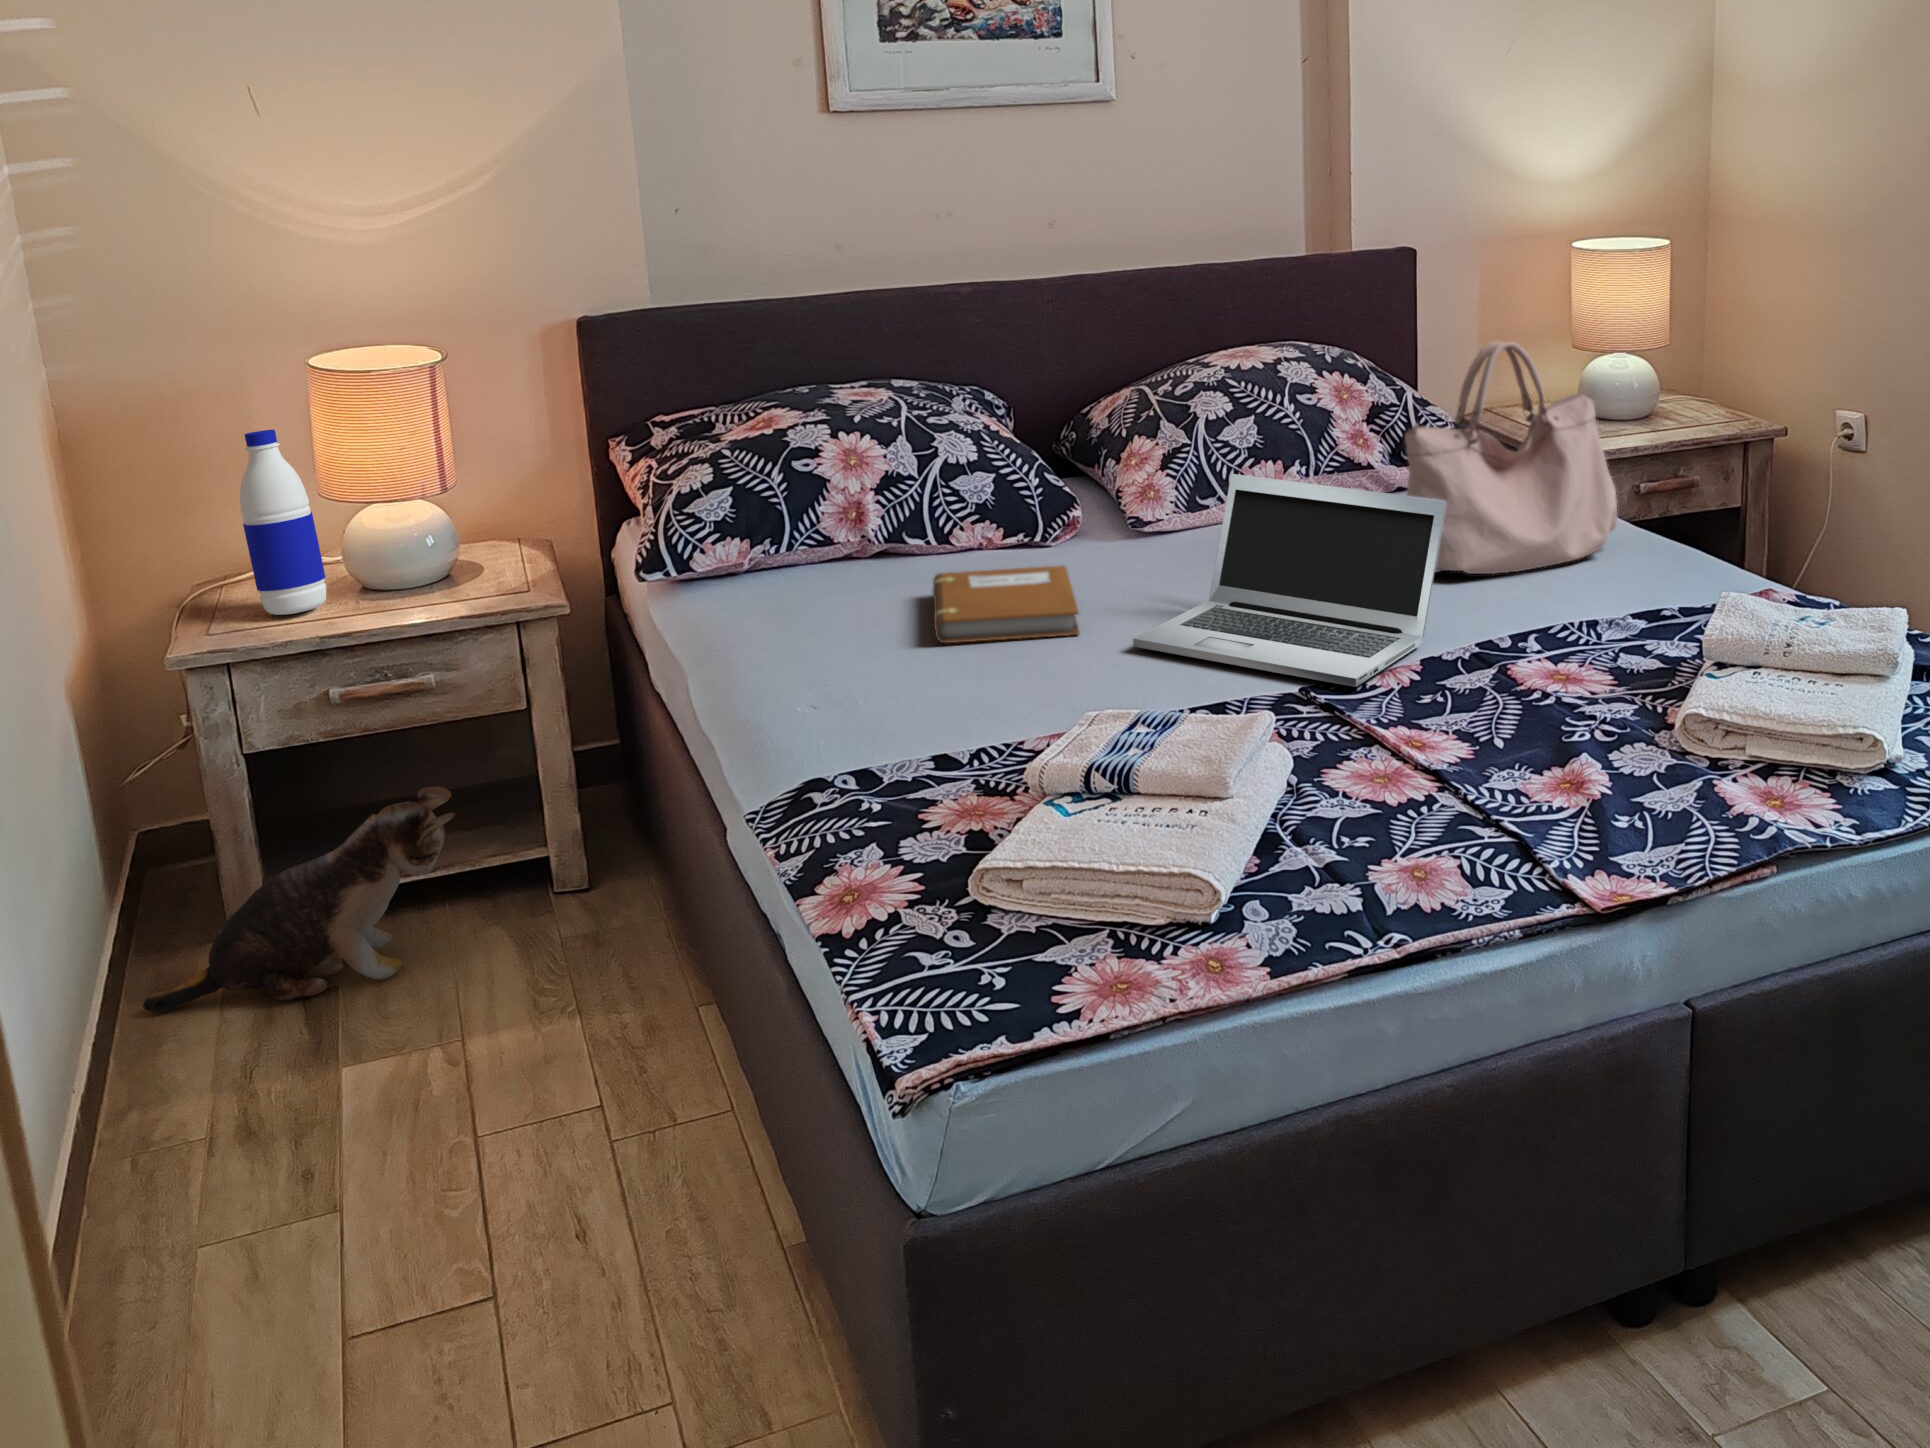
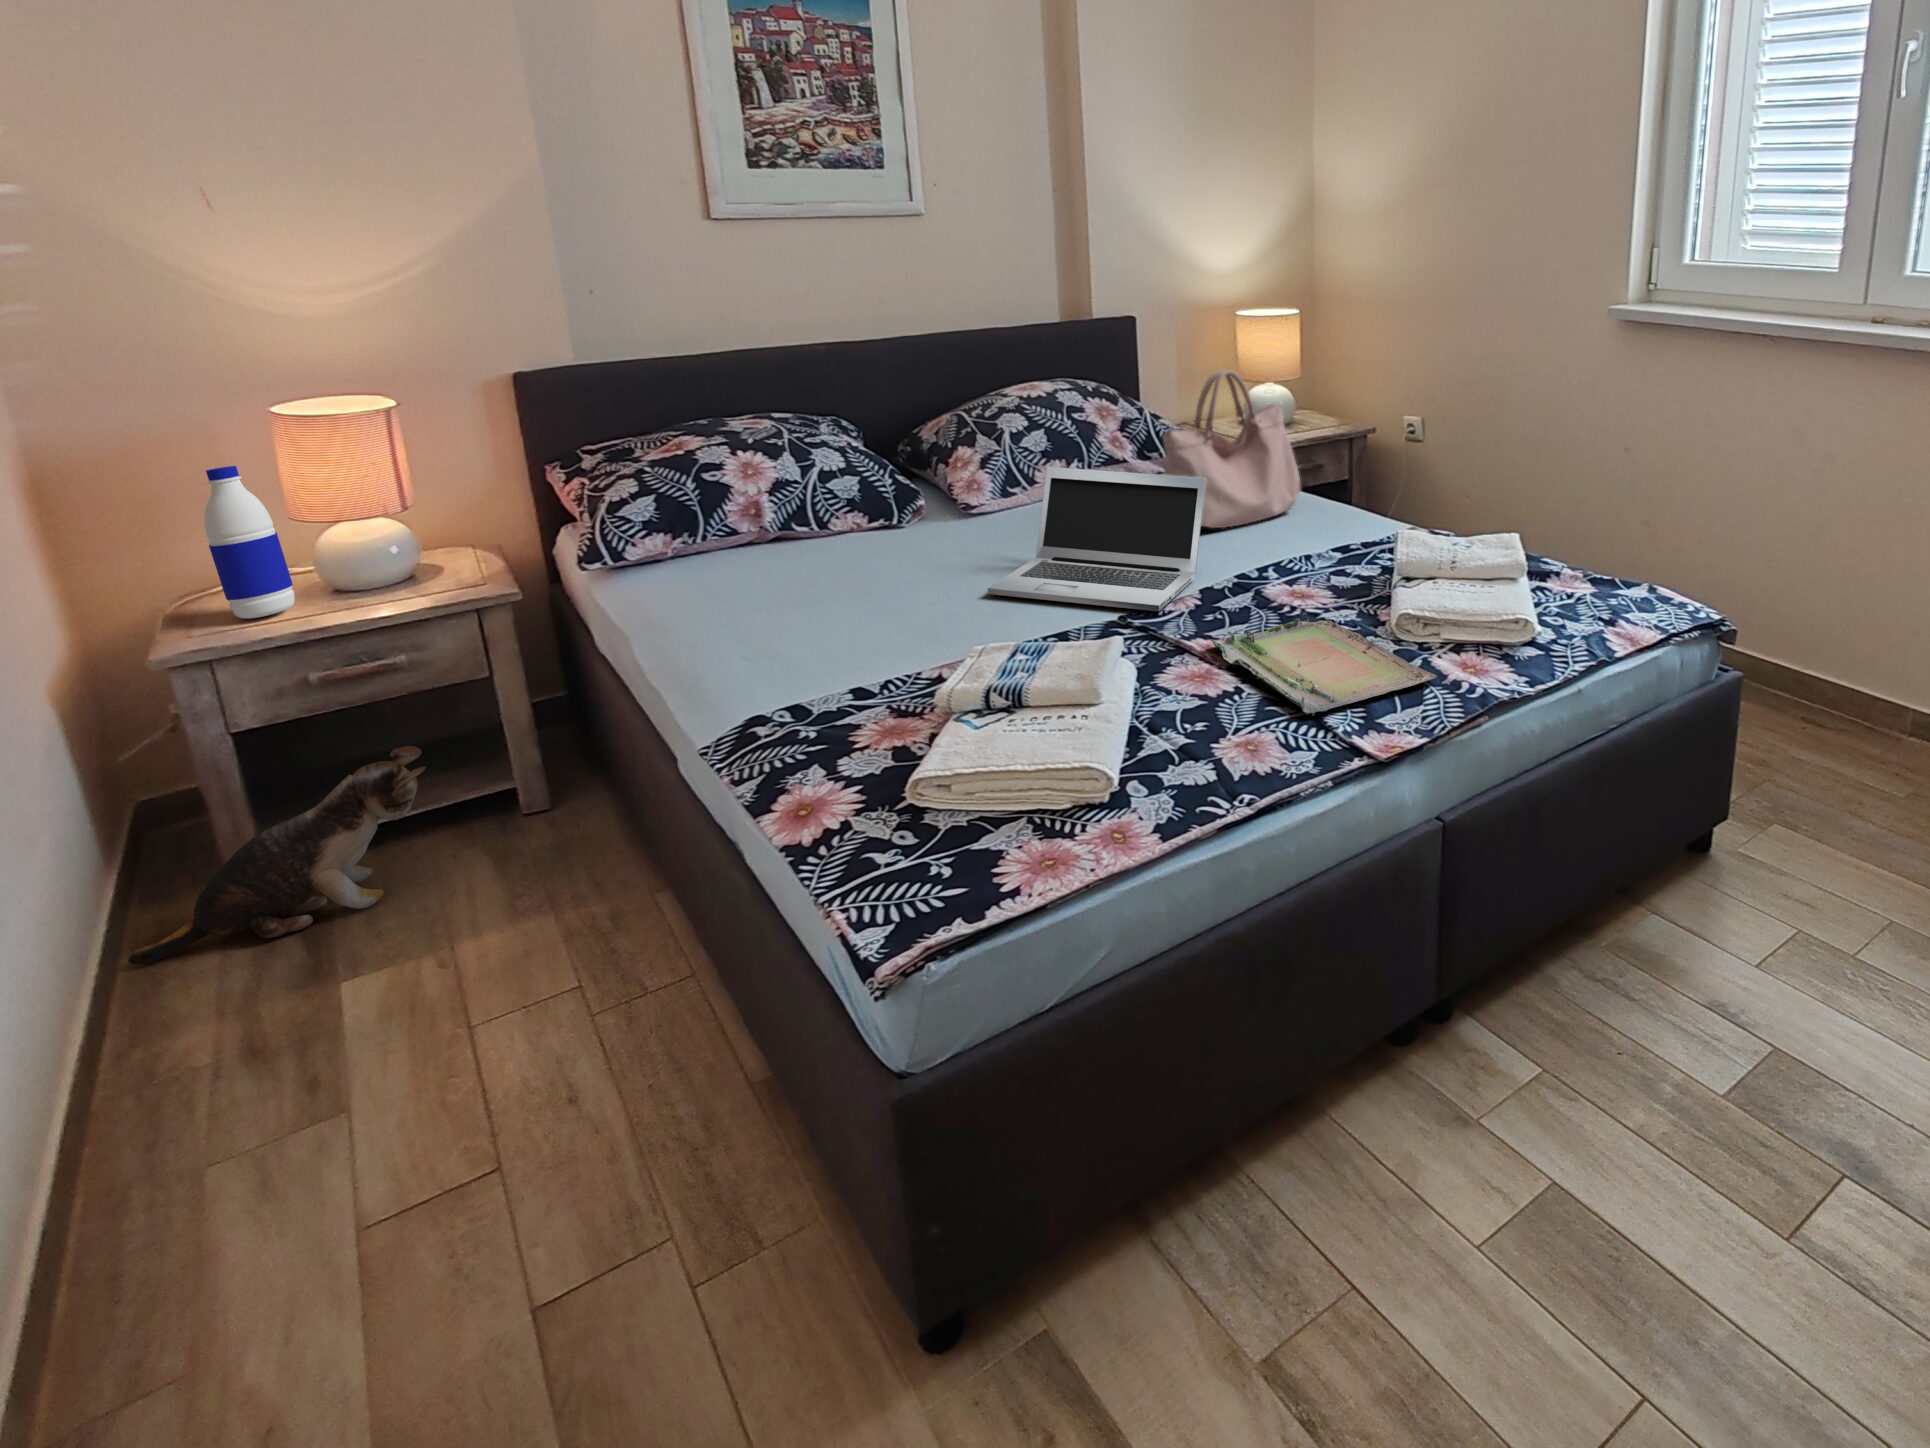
notebook: present [933,566,1079,643] -> none [824,539,945,602]
tray: none [1412,699,1717,843] -> present [1211,610,1437,715]

